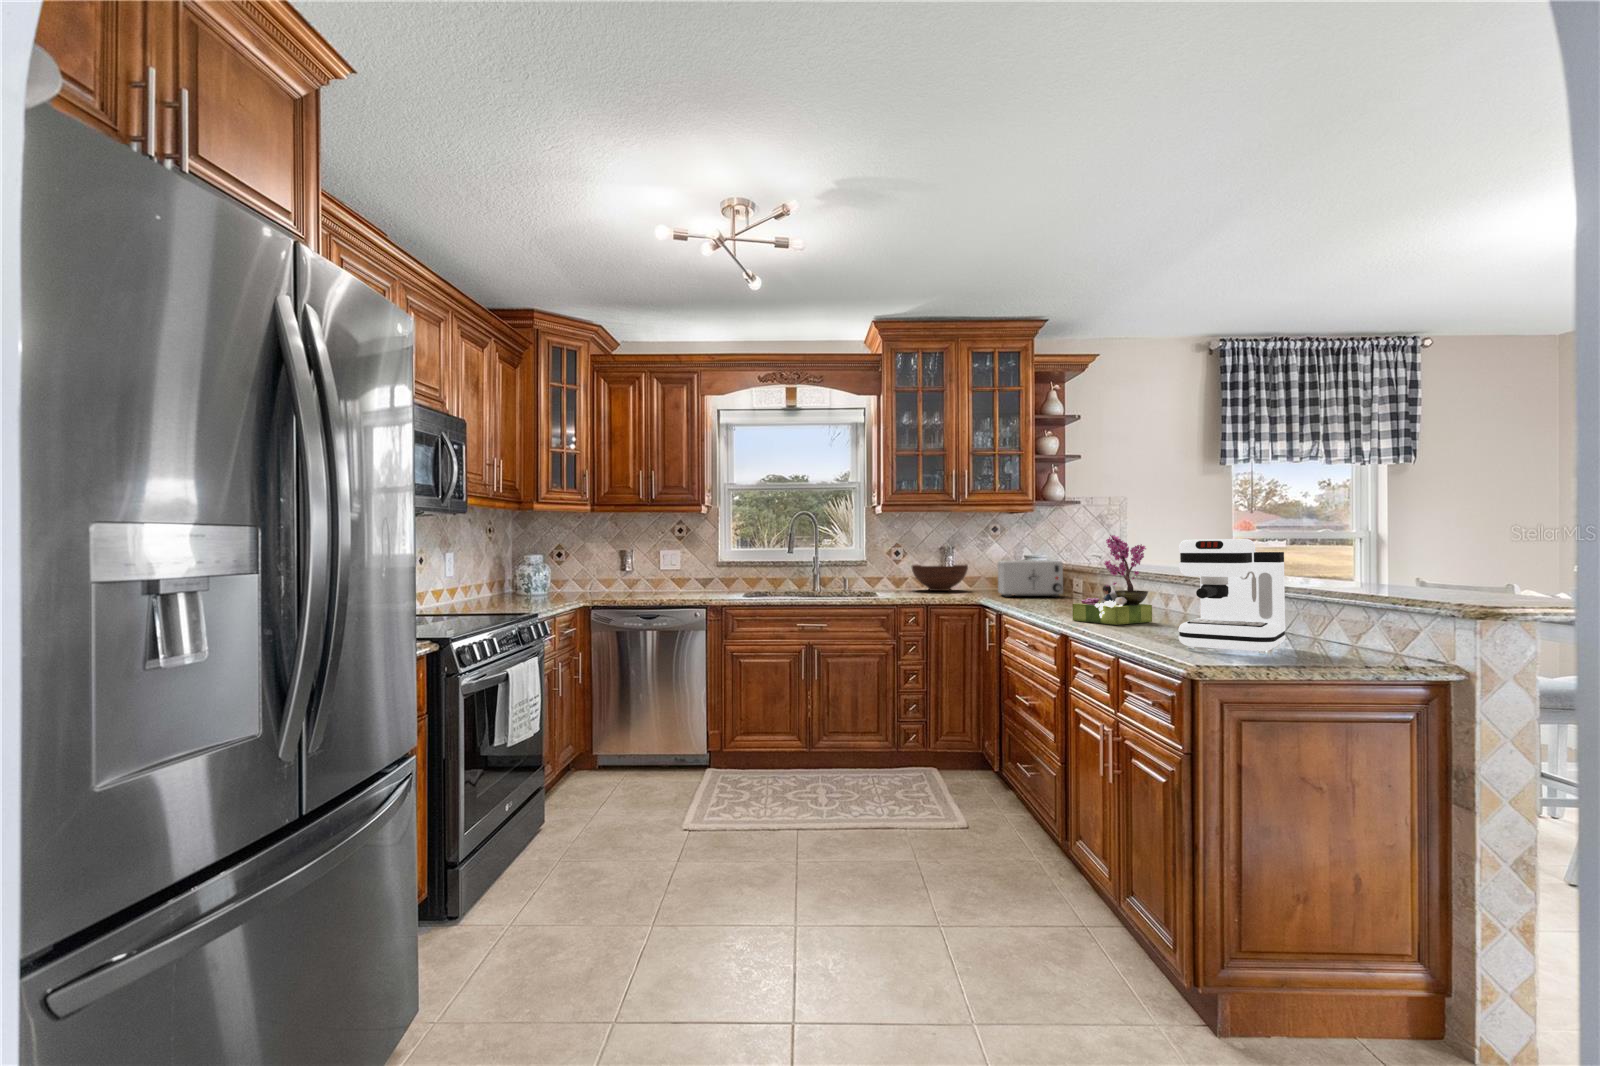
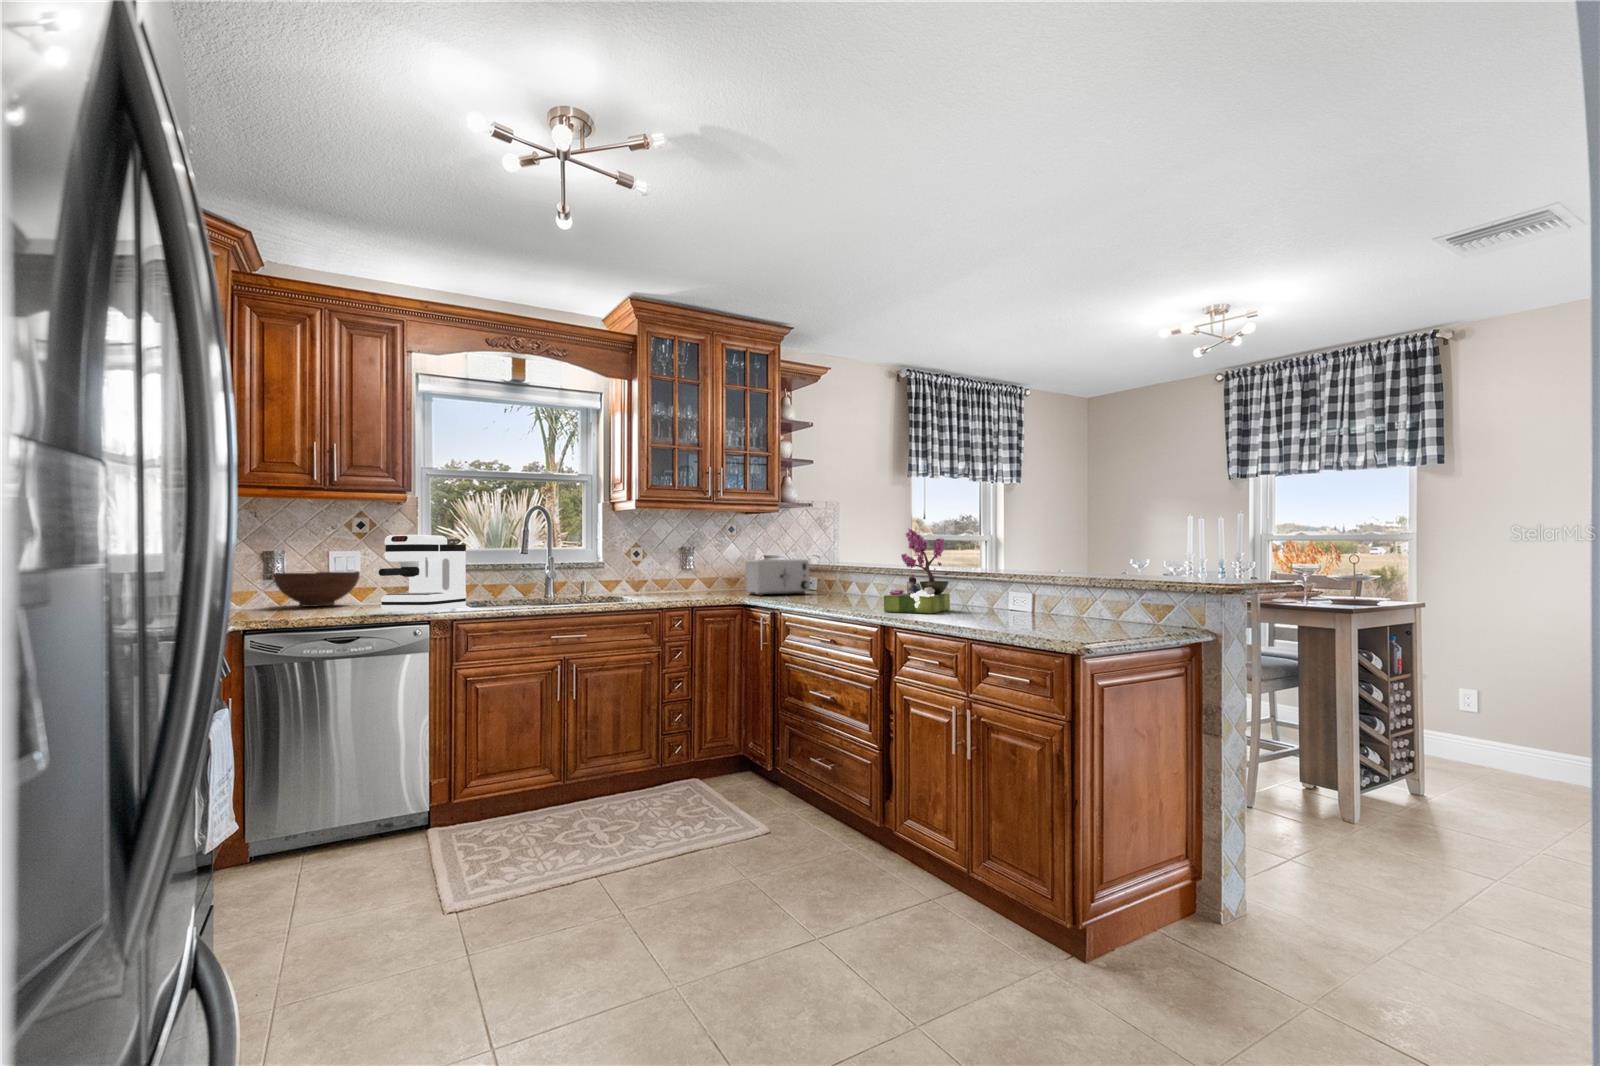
coffee maker: present [1178,539,1285,654] -> present [379,535,466,613]
fruit bowl: present [911,565,968,591] -> present [273,571,360,607]

